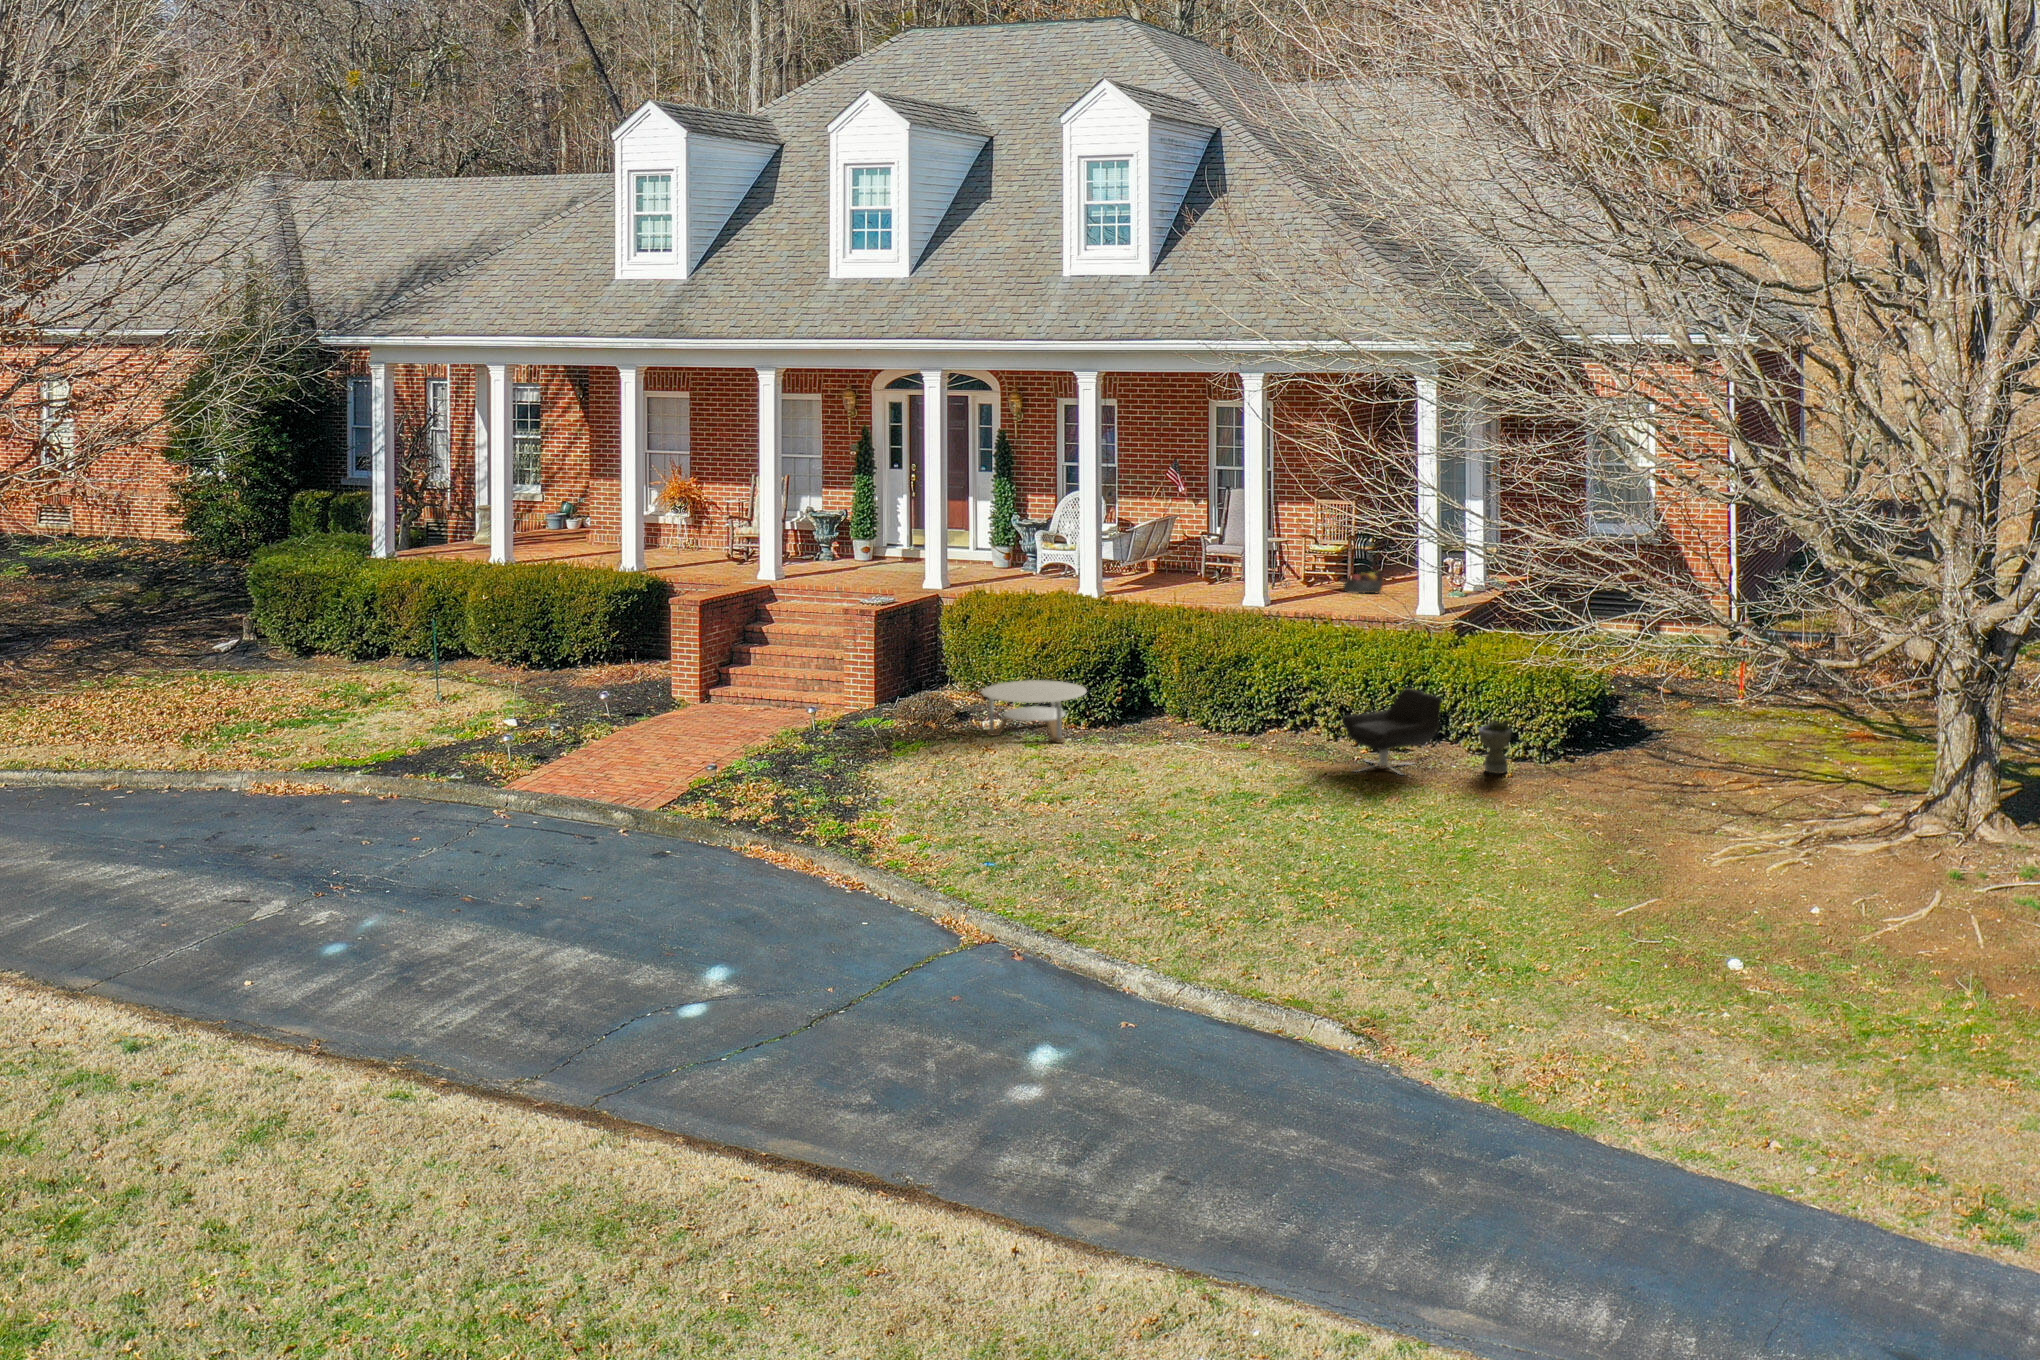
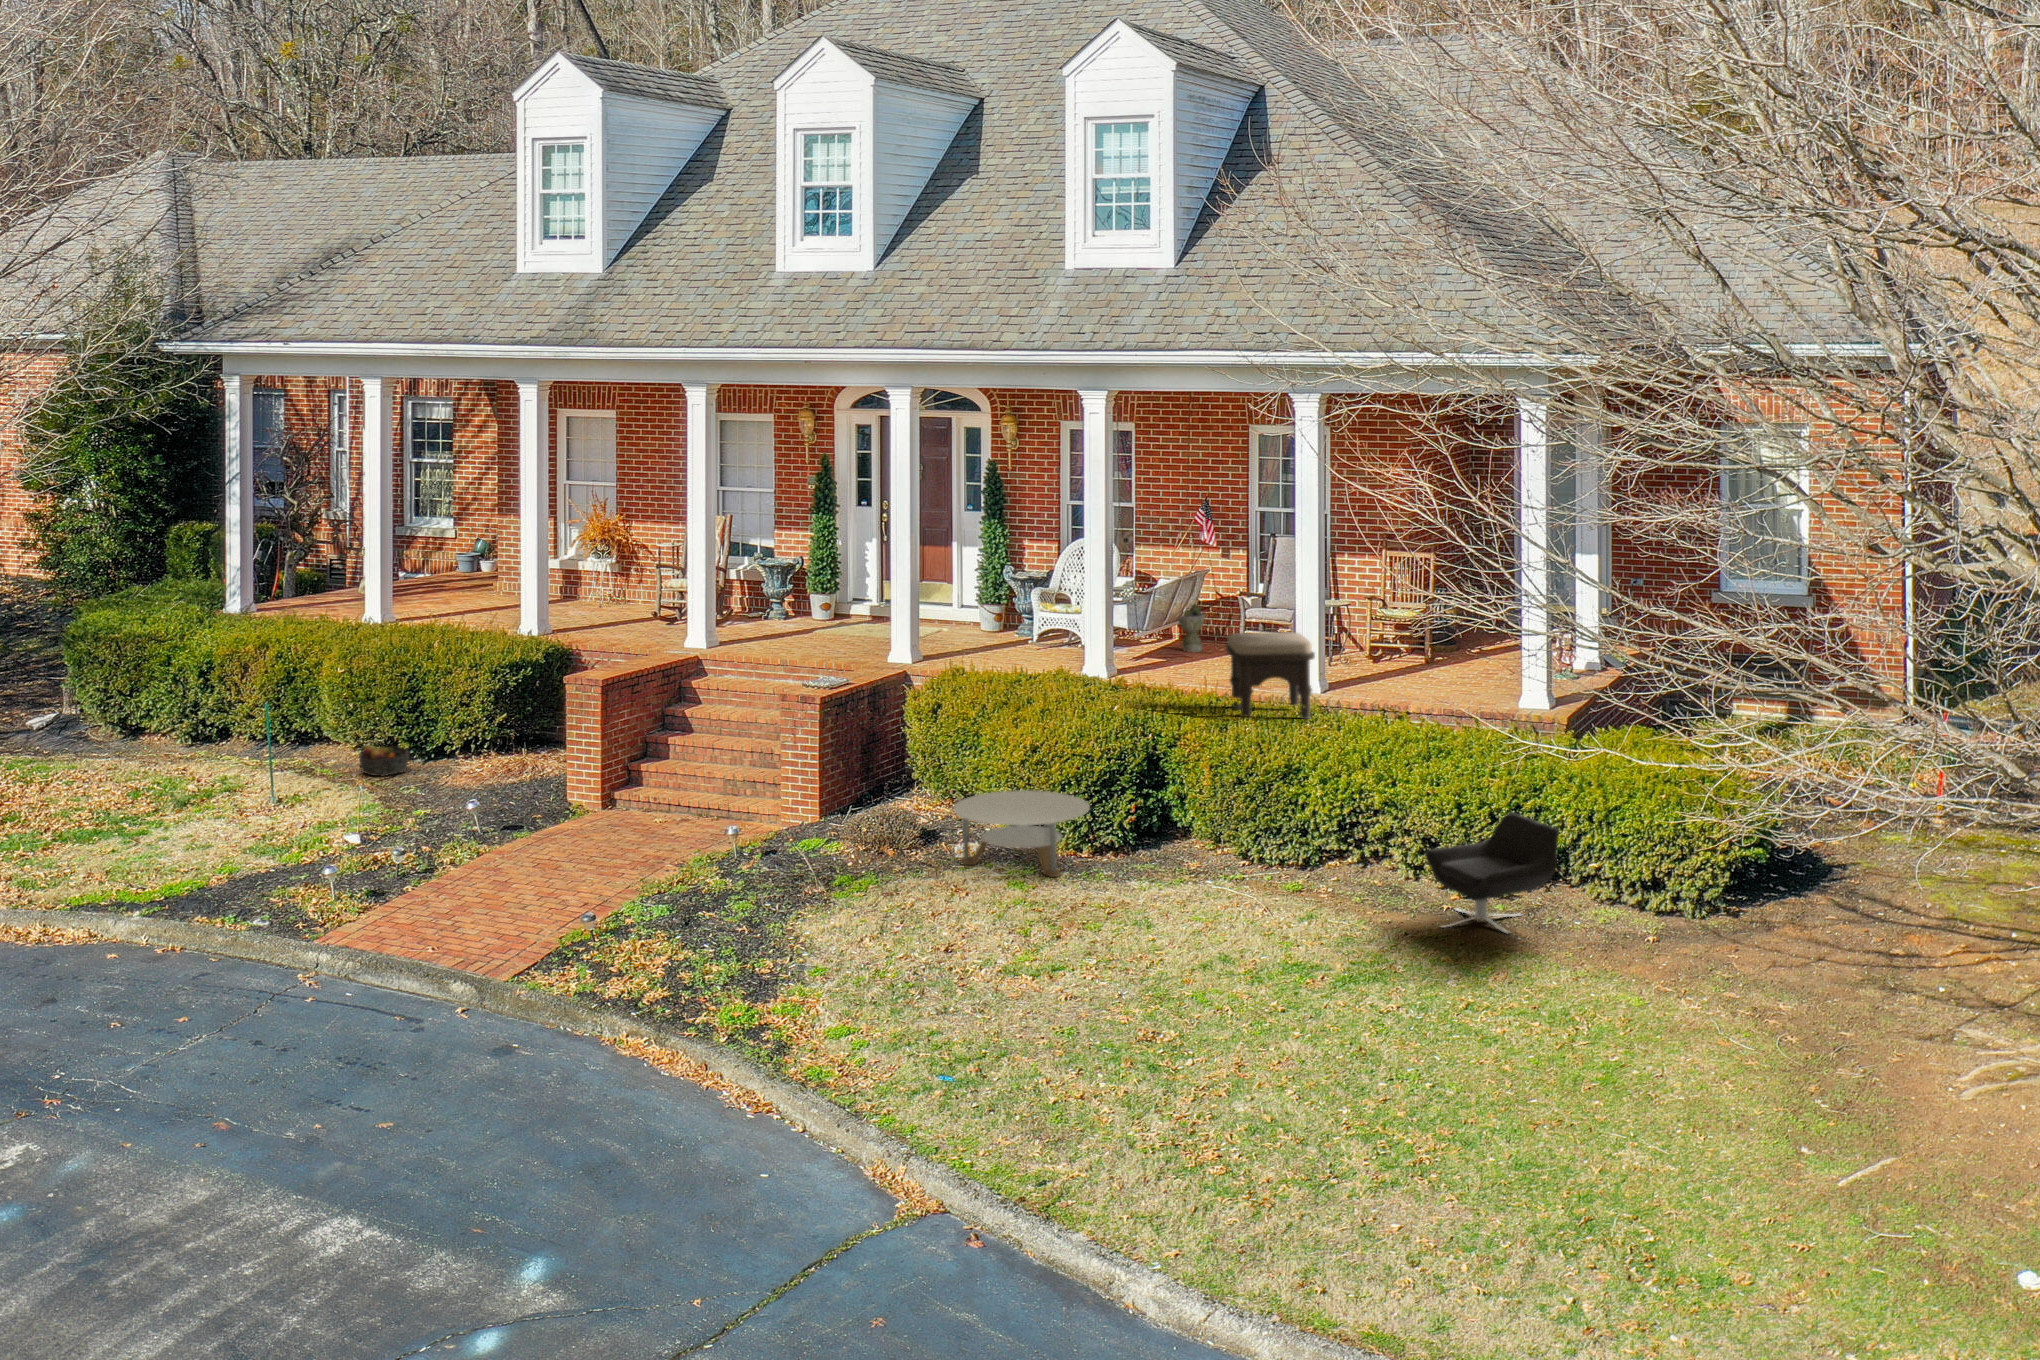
ottoman: none [1191,558,1260,624] -> present [1226,632,1315,719]
basket: present [1343,571,1383,594] -> present [359,742,409,776]
planter: present [1478,719,1512,774] -> present [1179,604,1205,652]

